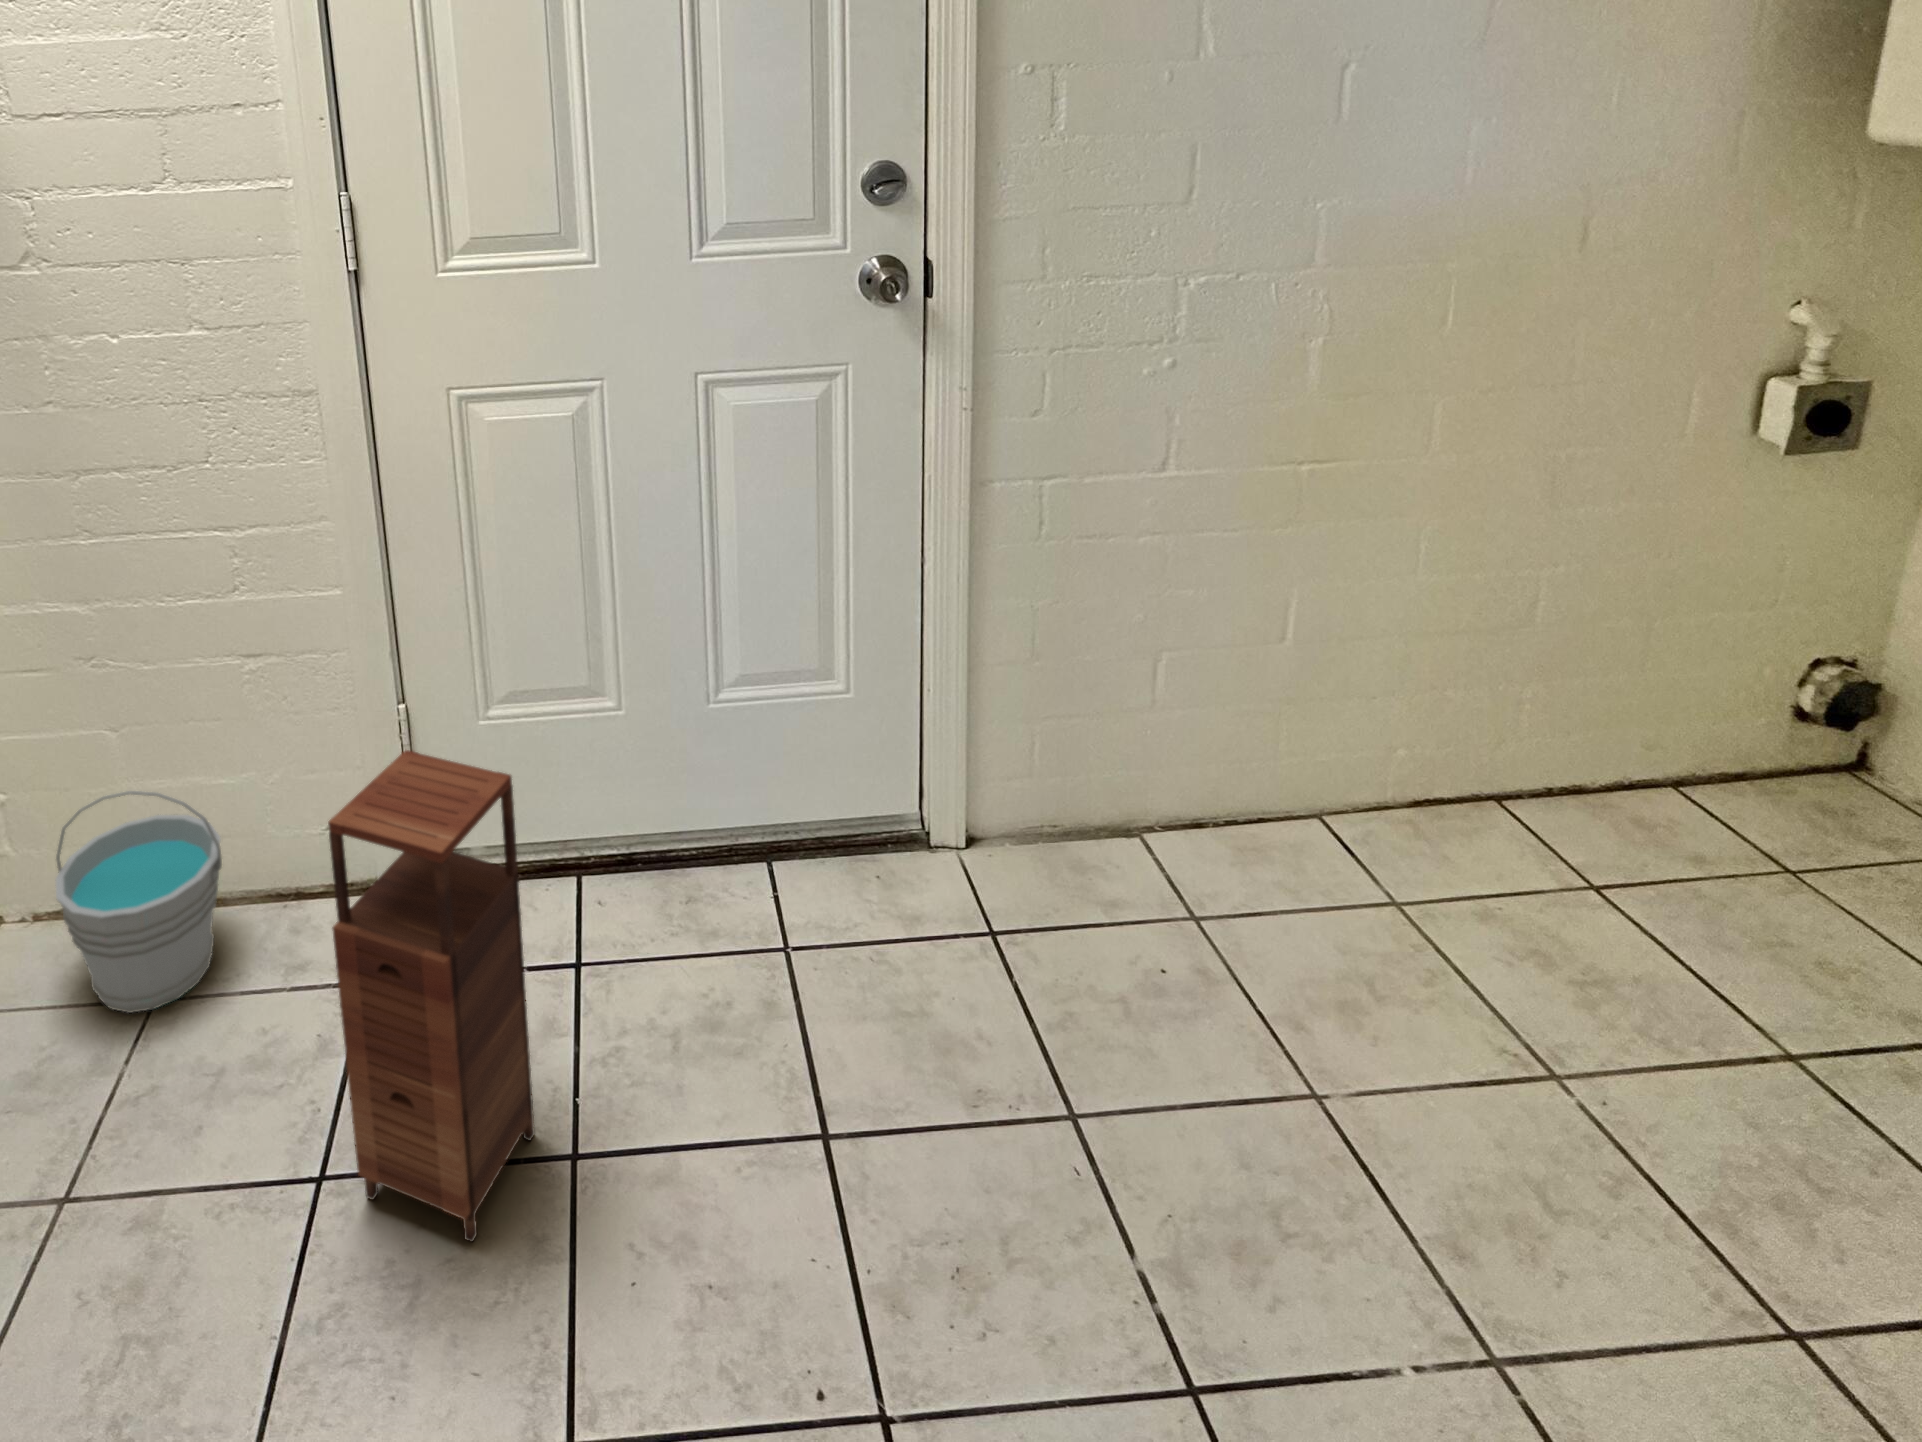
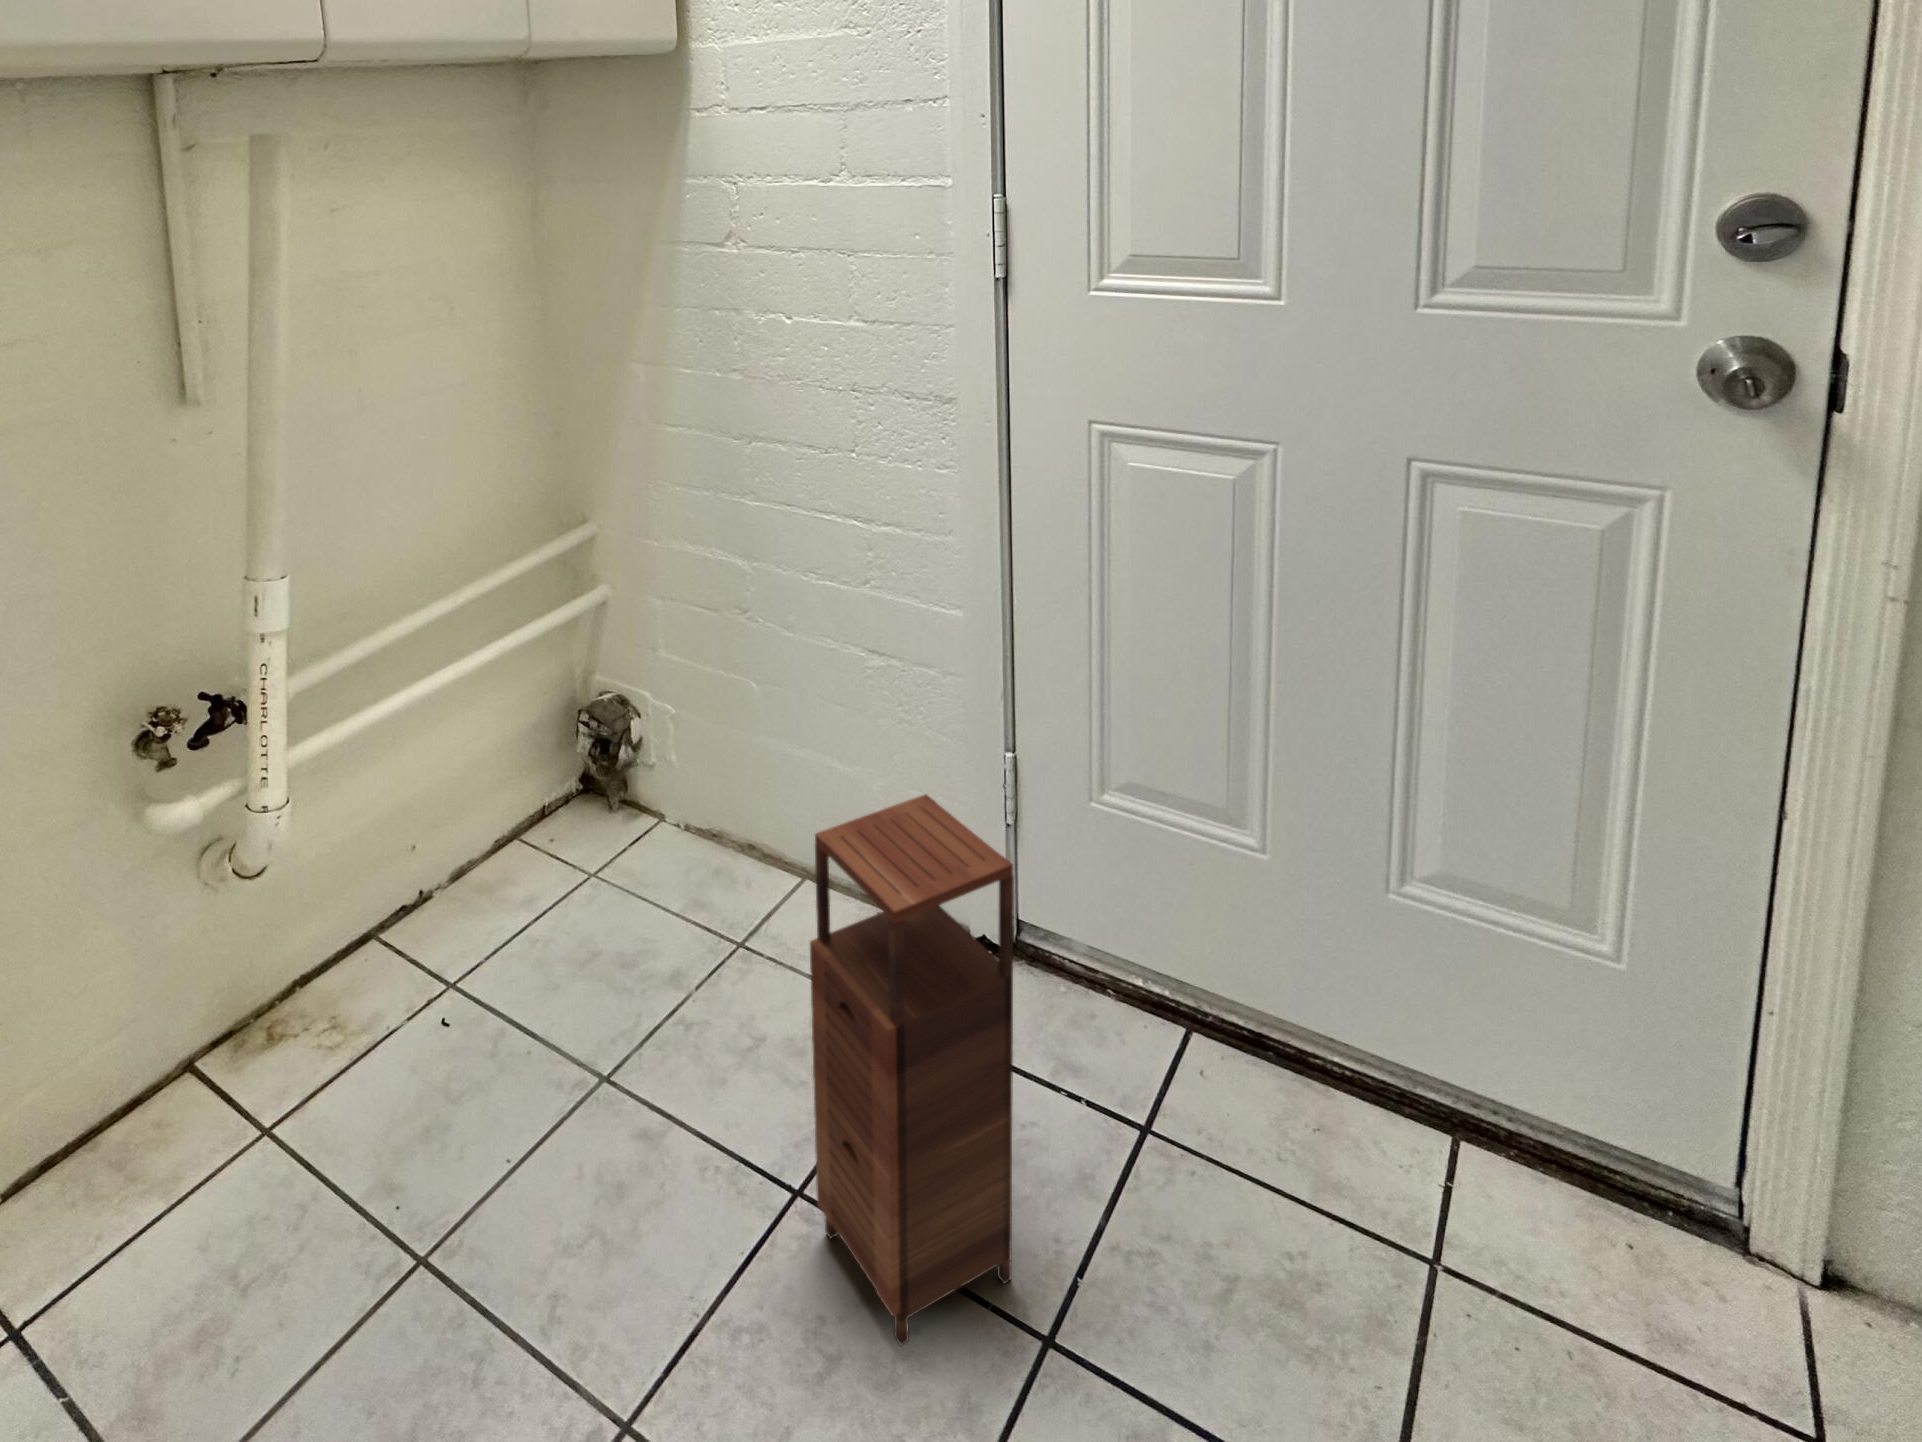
bucket: present [55,791,222,1013] -> none [673,739,817,953]

